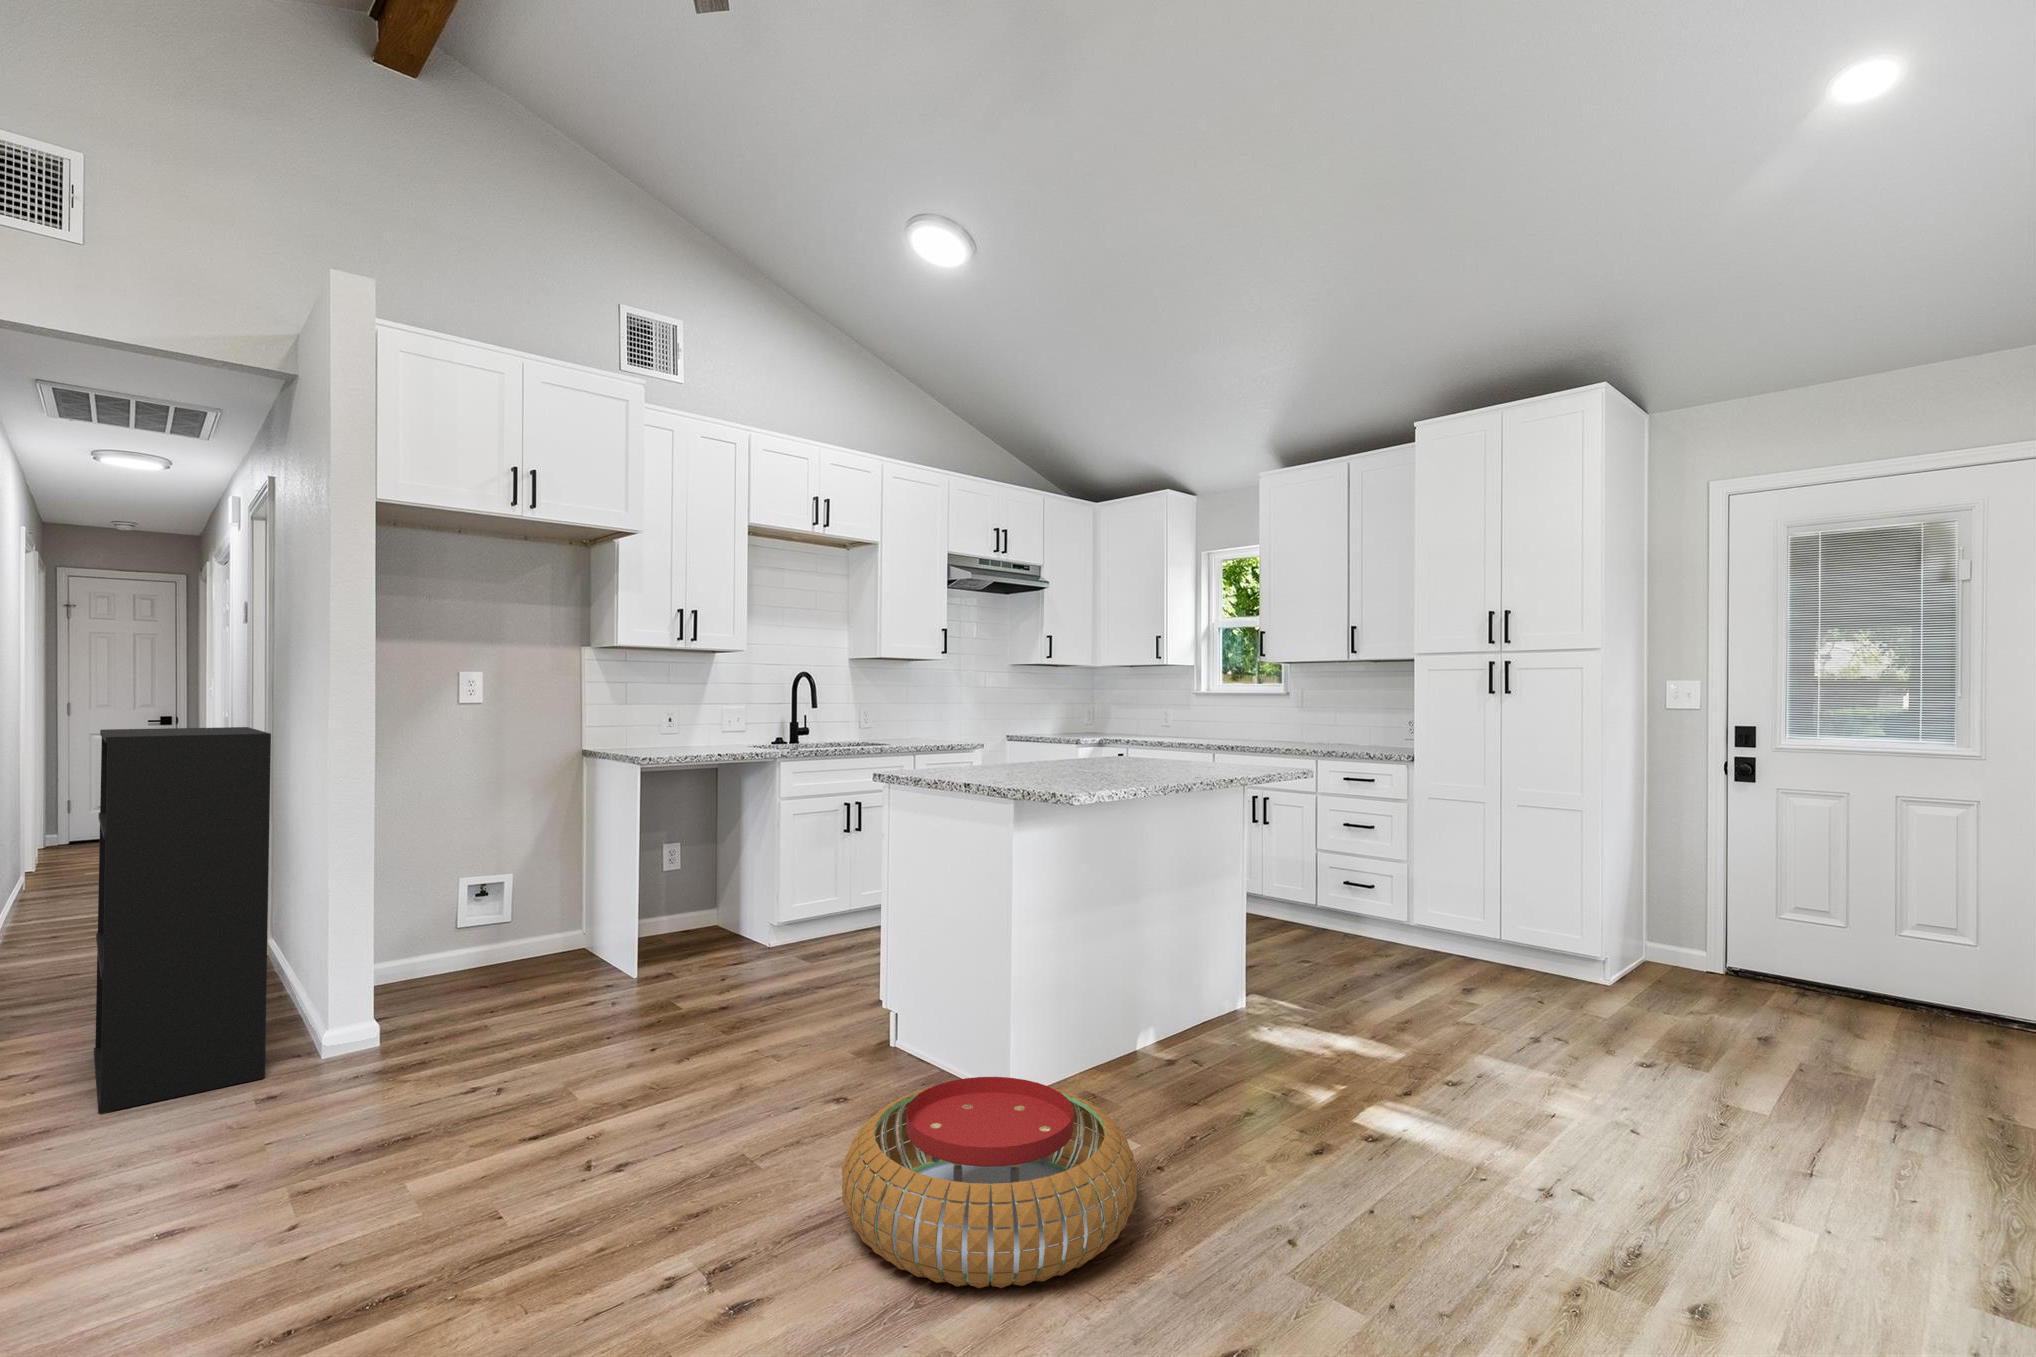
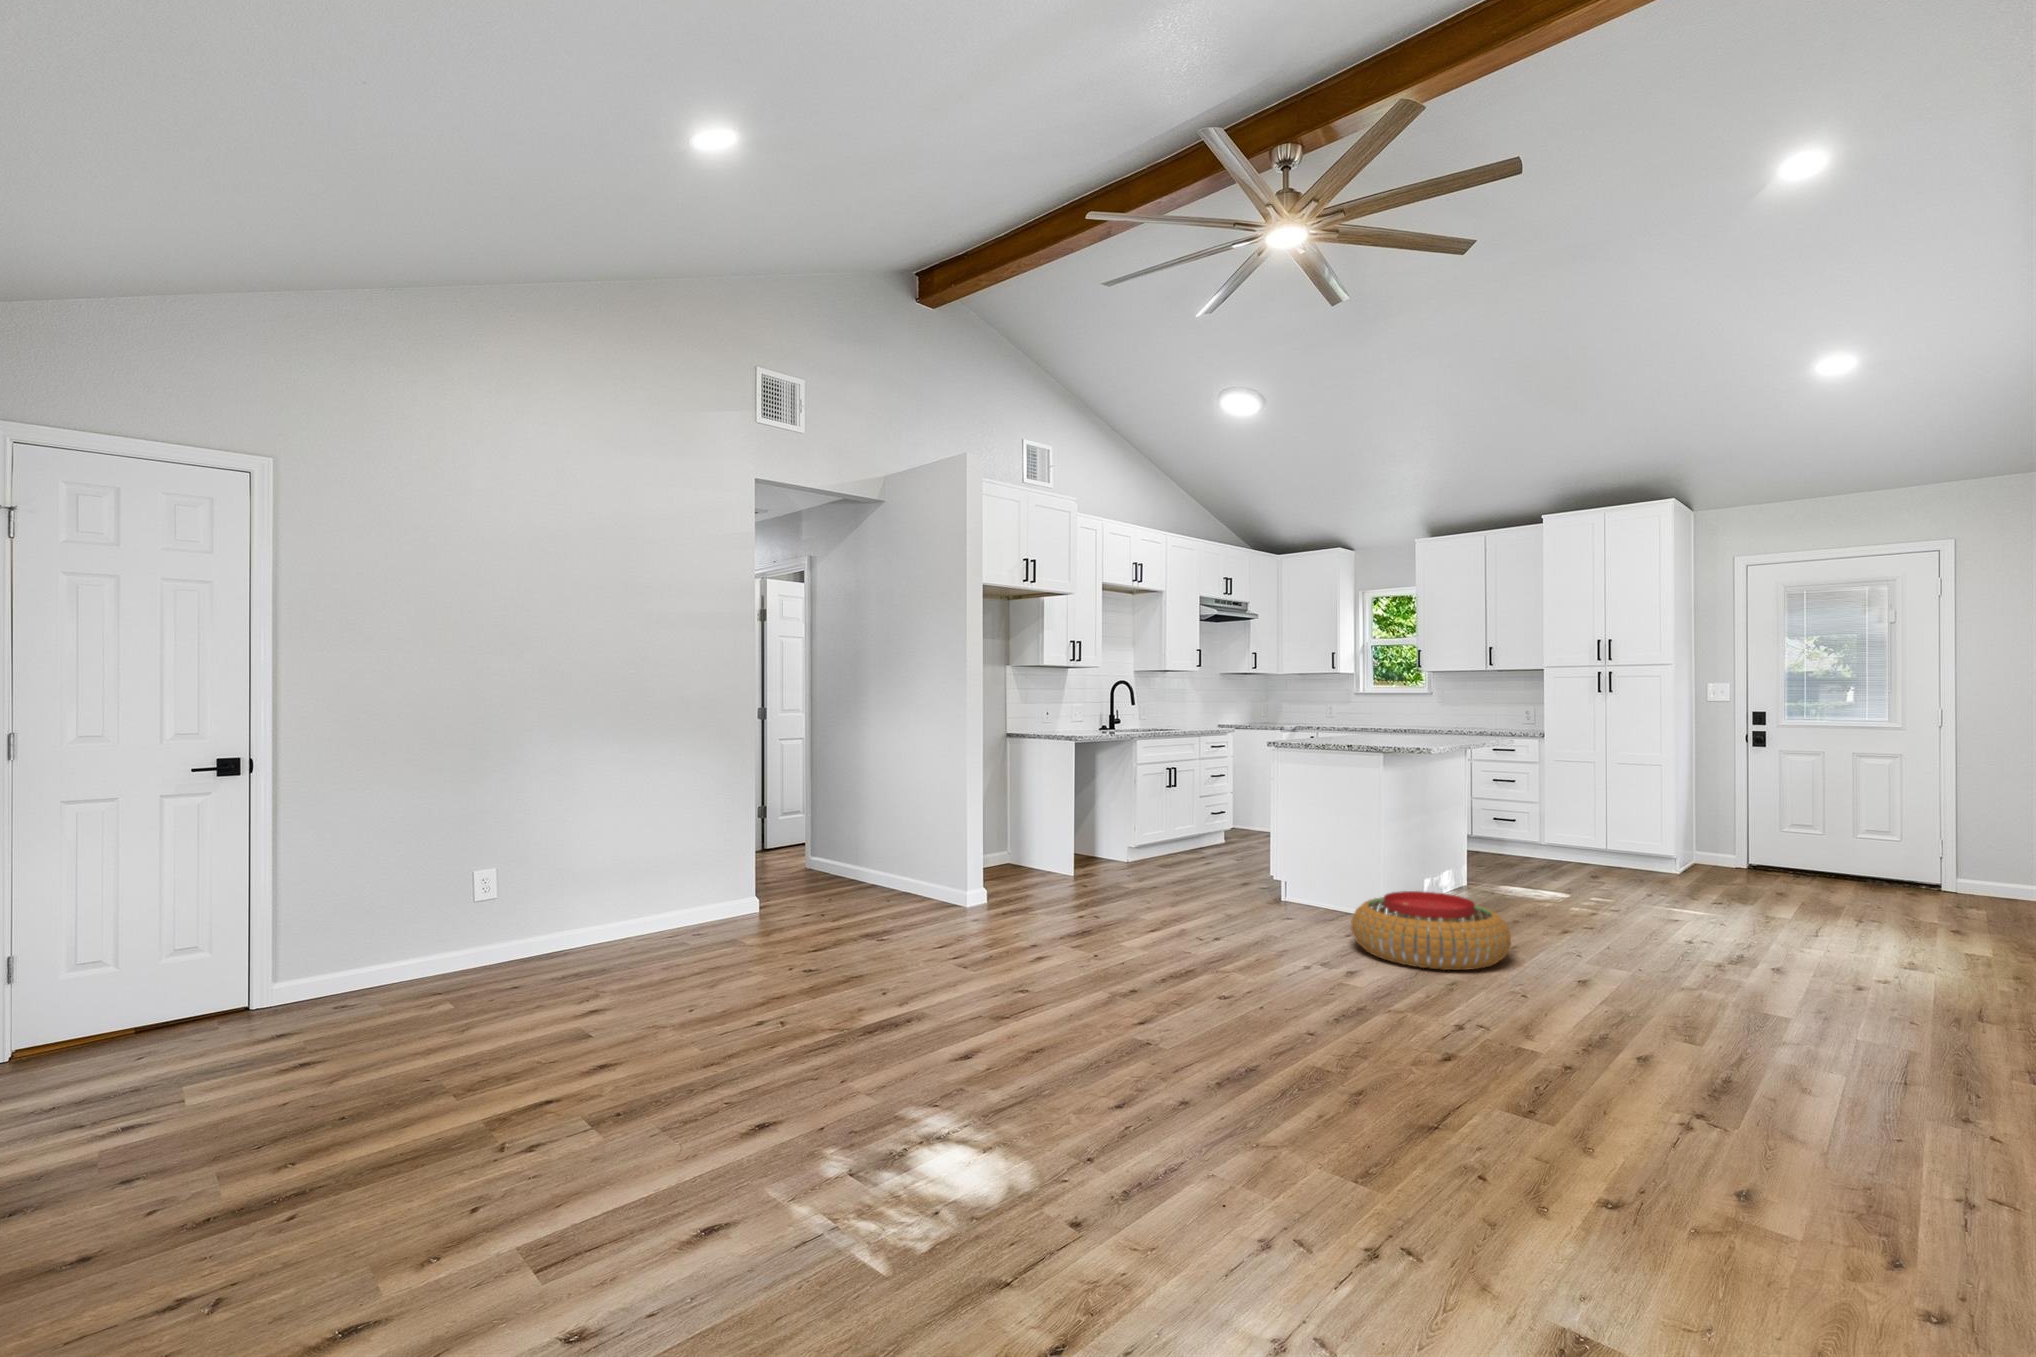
bookshelf: present [94,727,271,1113] -> none [822,717,949,928]

